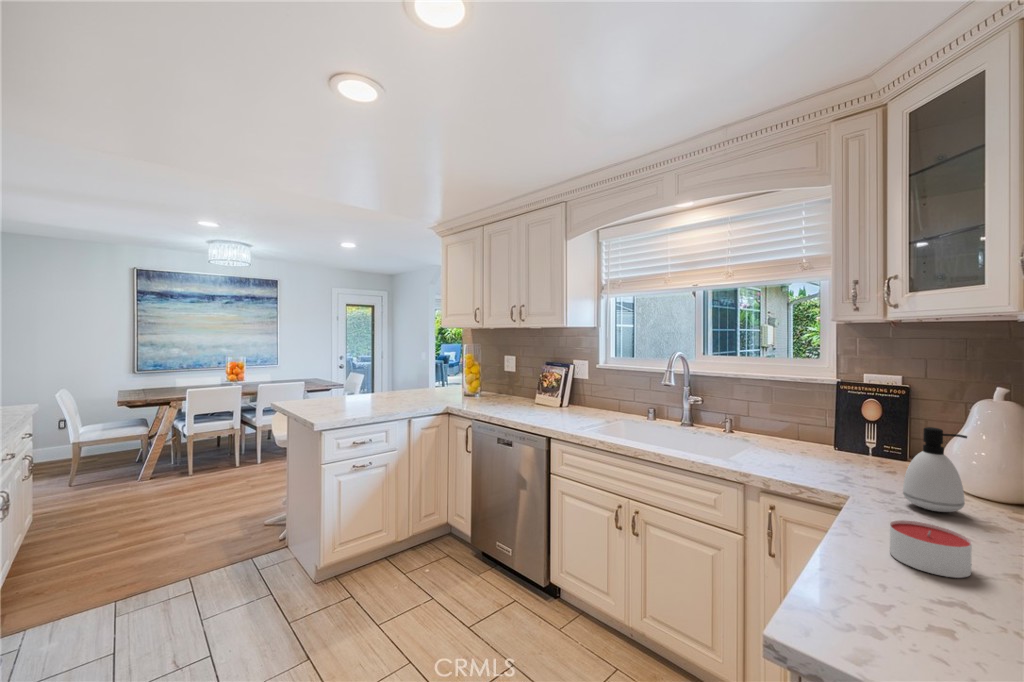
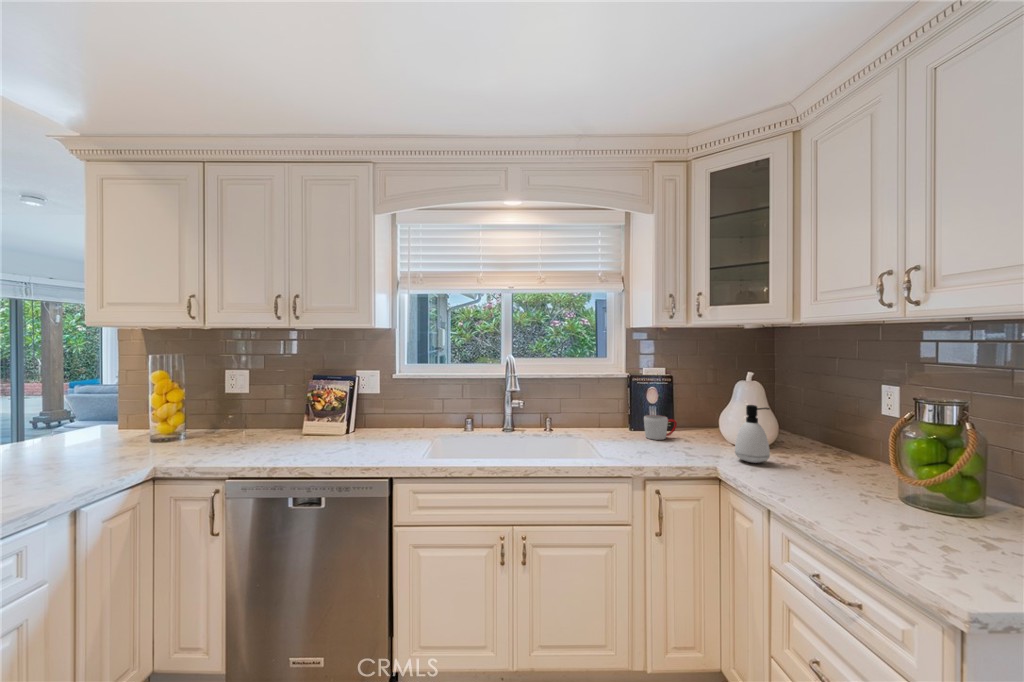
mug: none [836,431,892,465] -> present [644,415,677,440]
candle: present [890,520,972,578] -> none [809,473,859,506]

